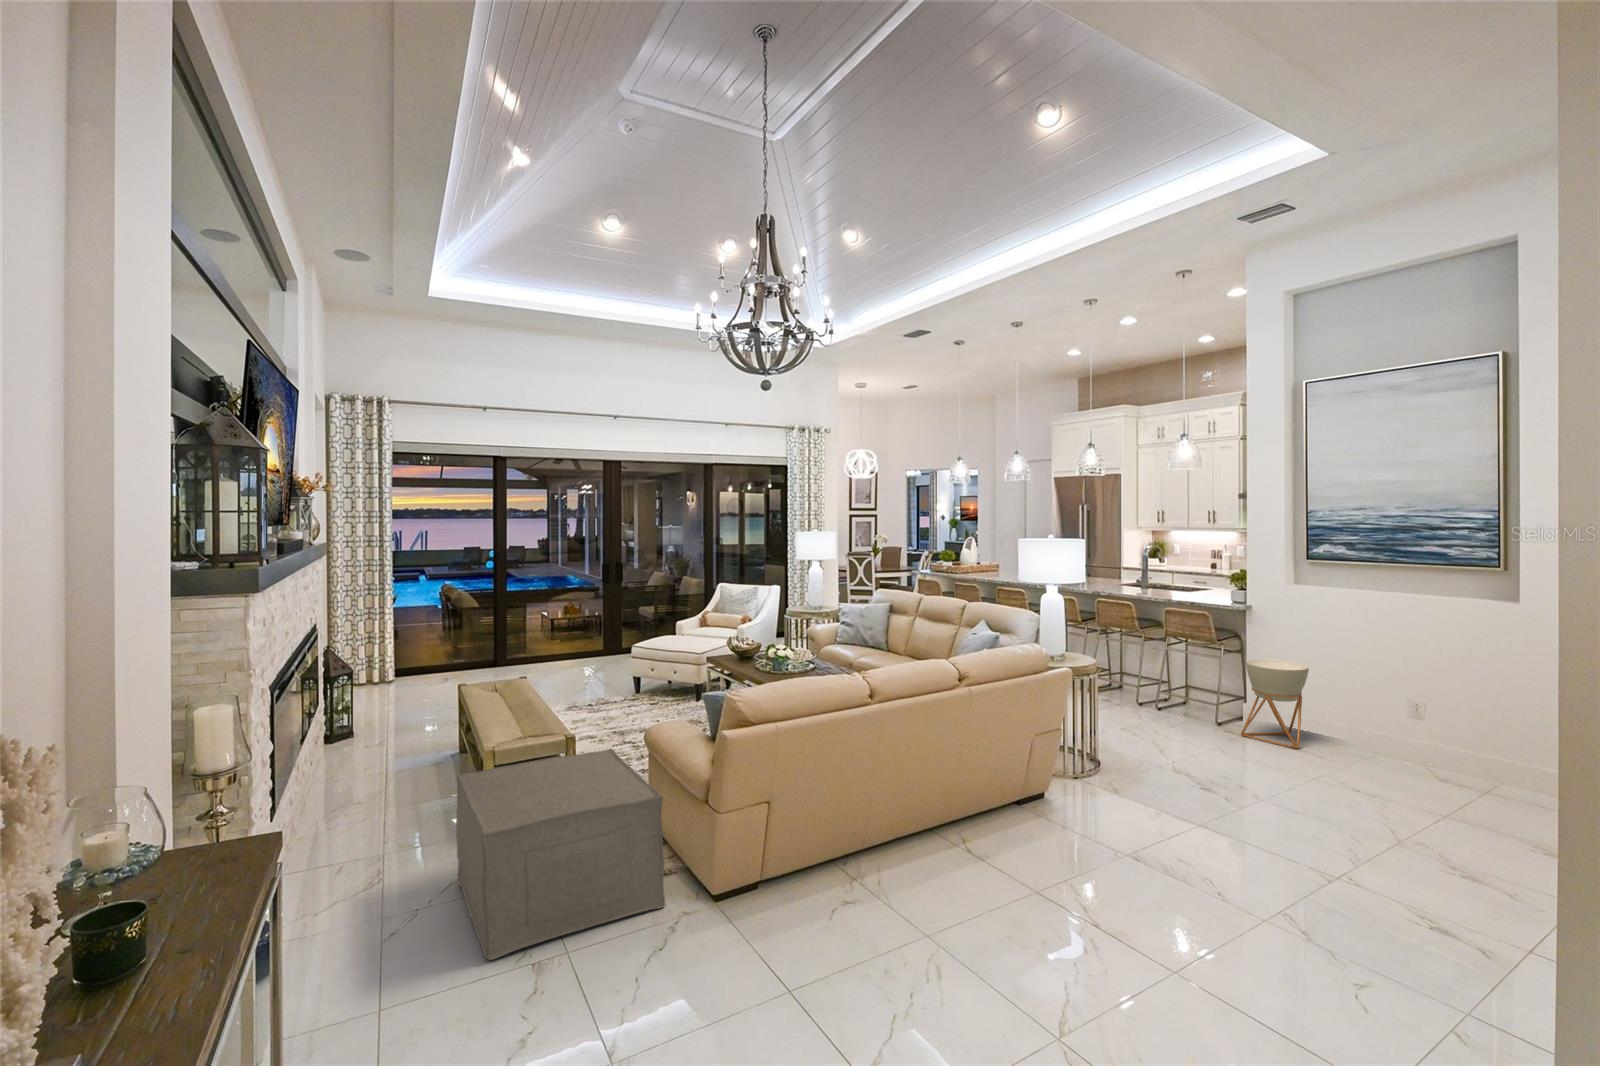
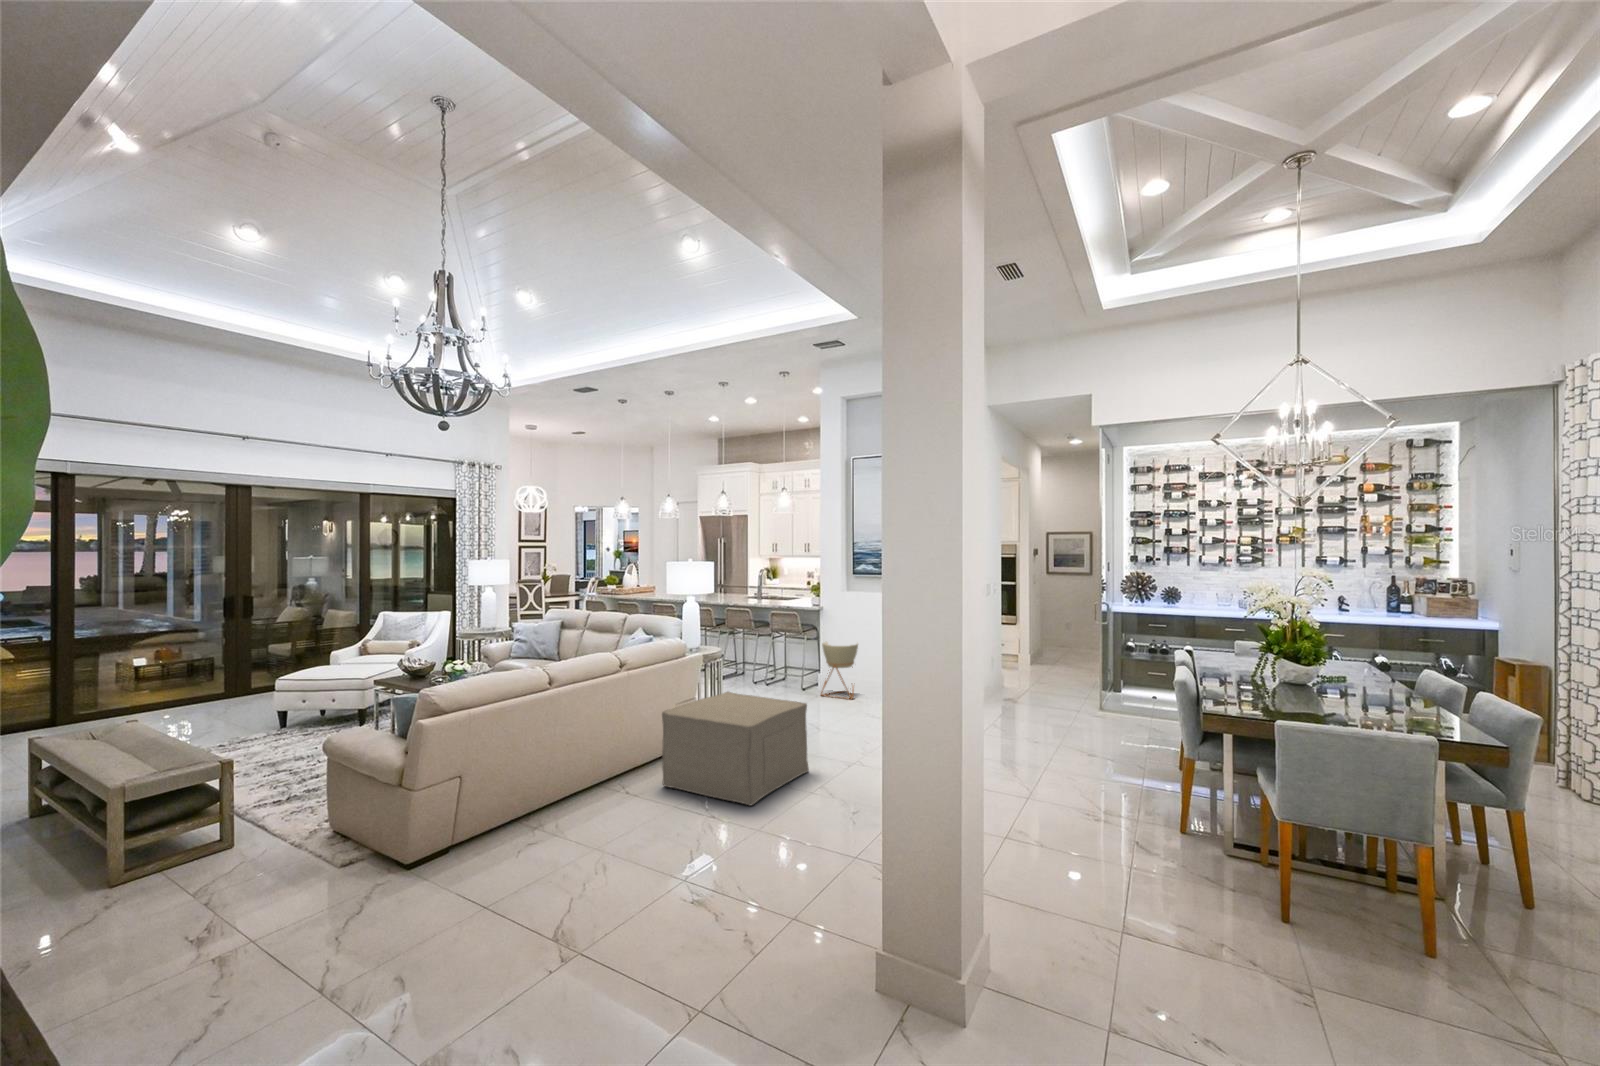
ottoman: present [456,748,665,960] -> present [662,692,809,806]

